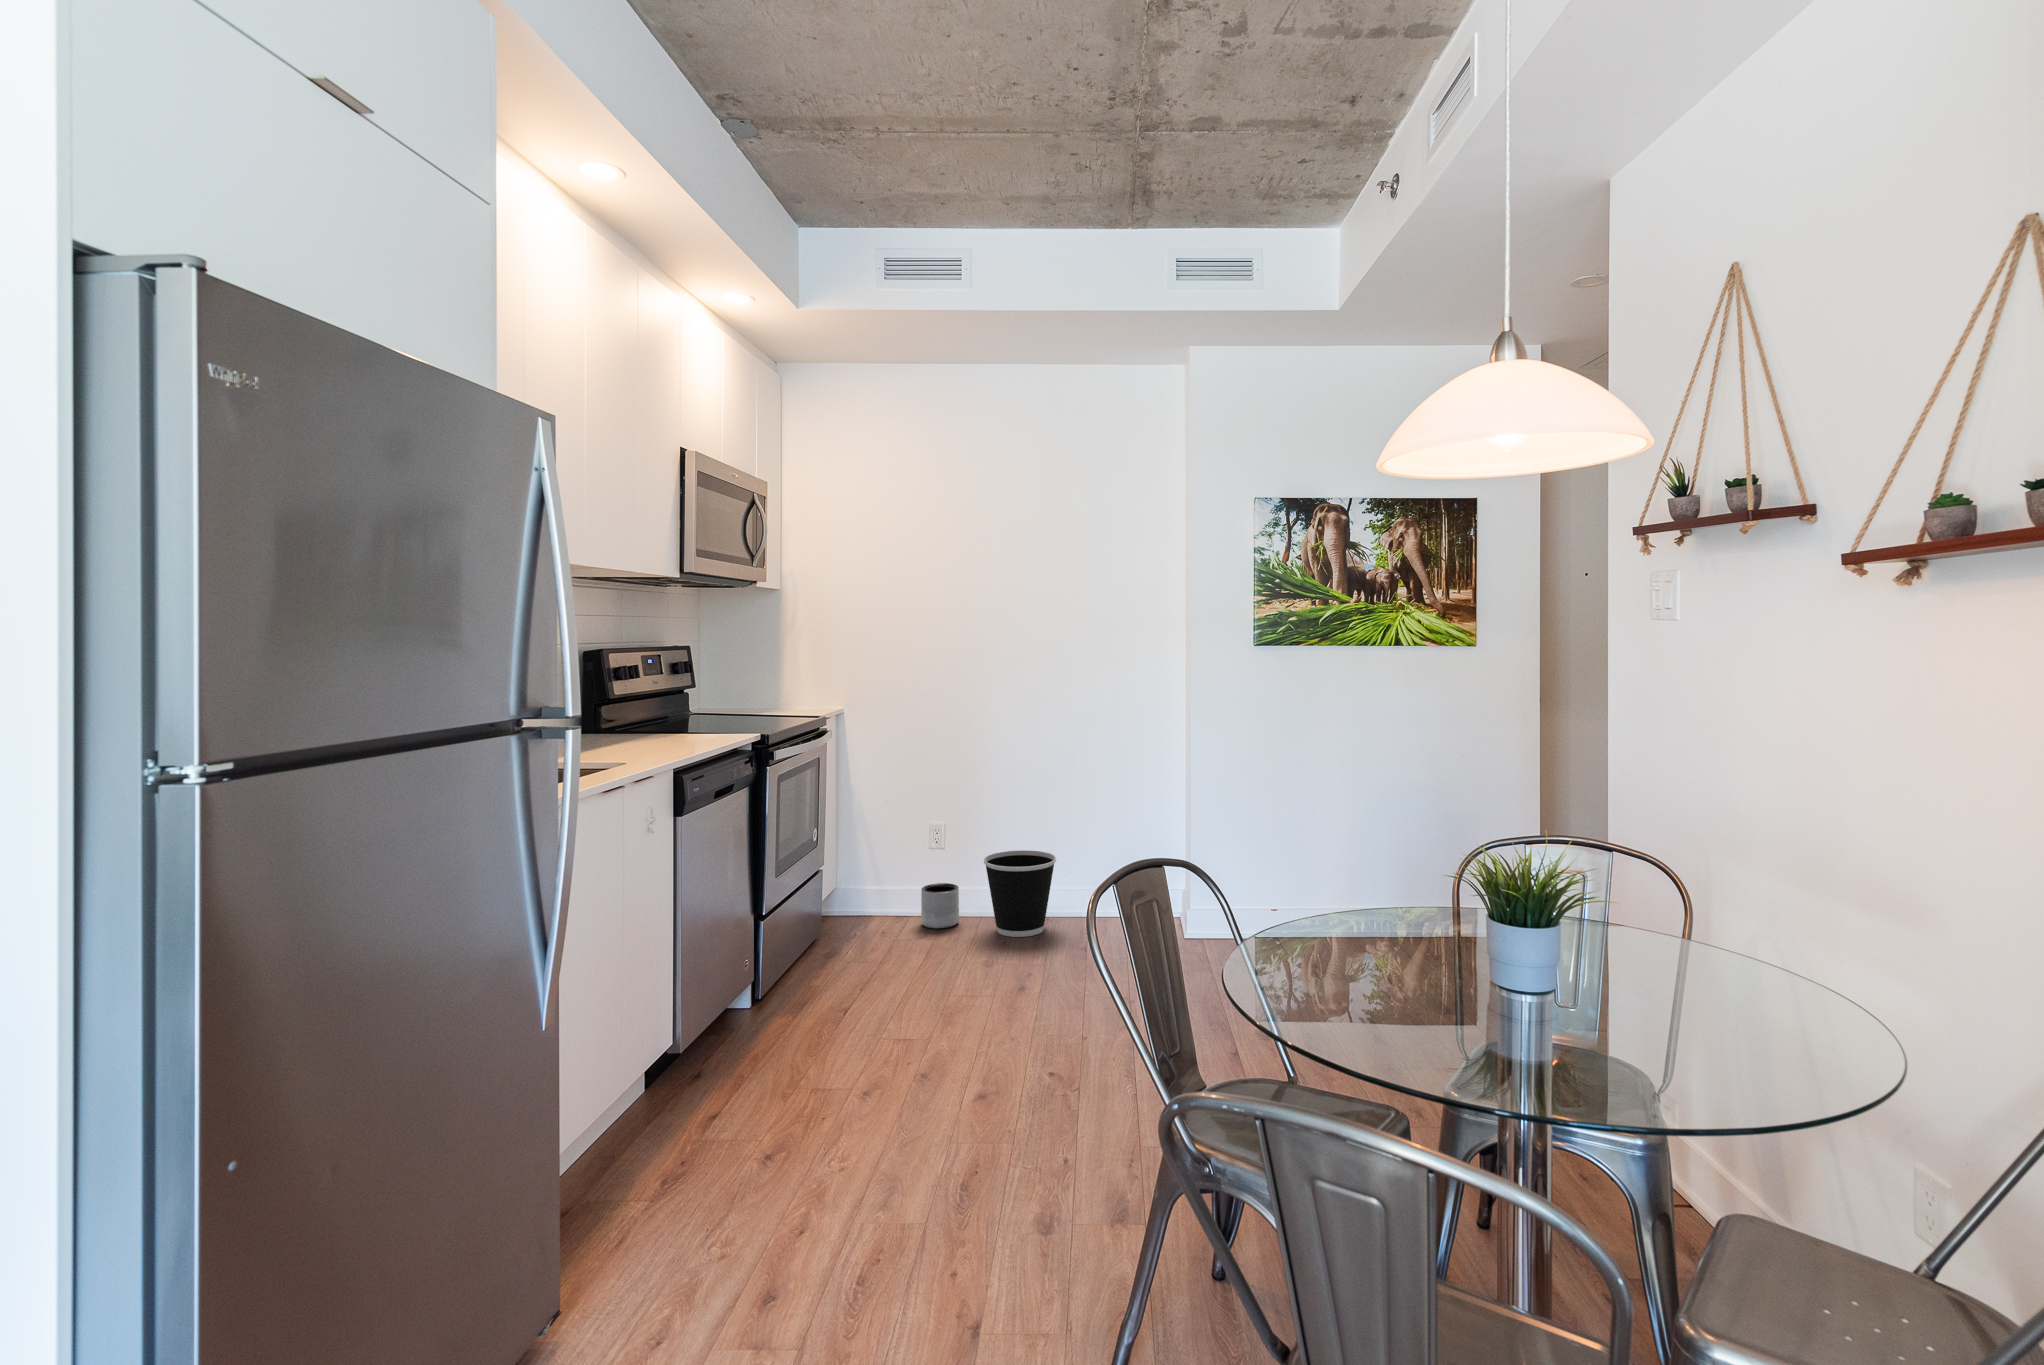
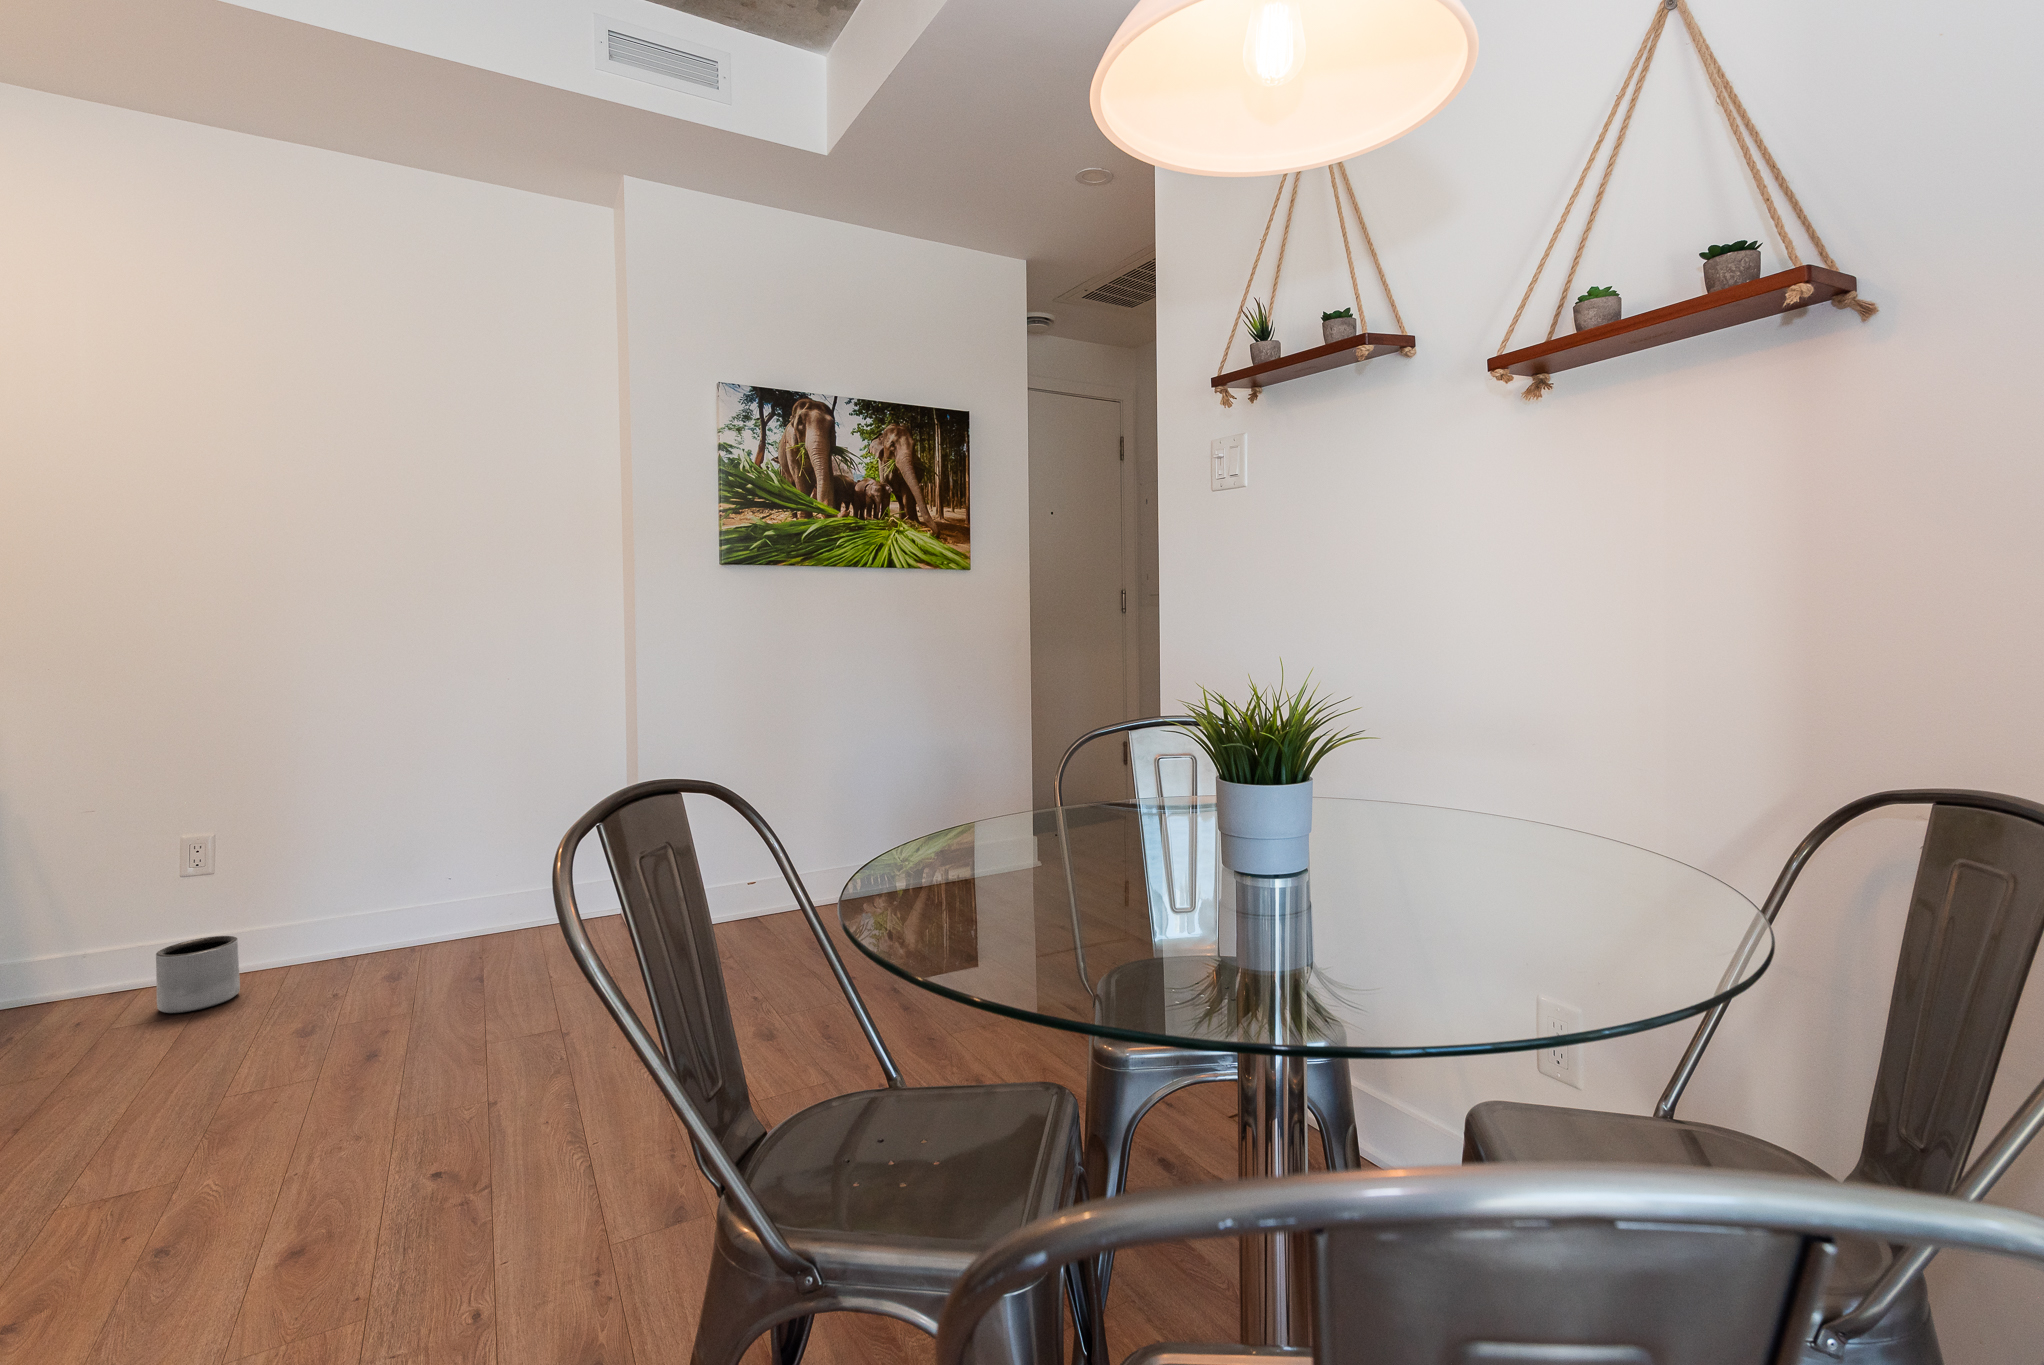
wastebasket: present [984,850,1056,937] -> none [288,862,426,995]

